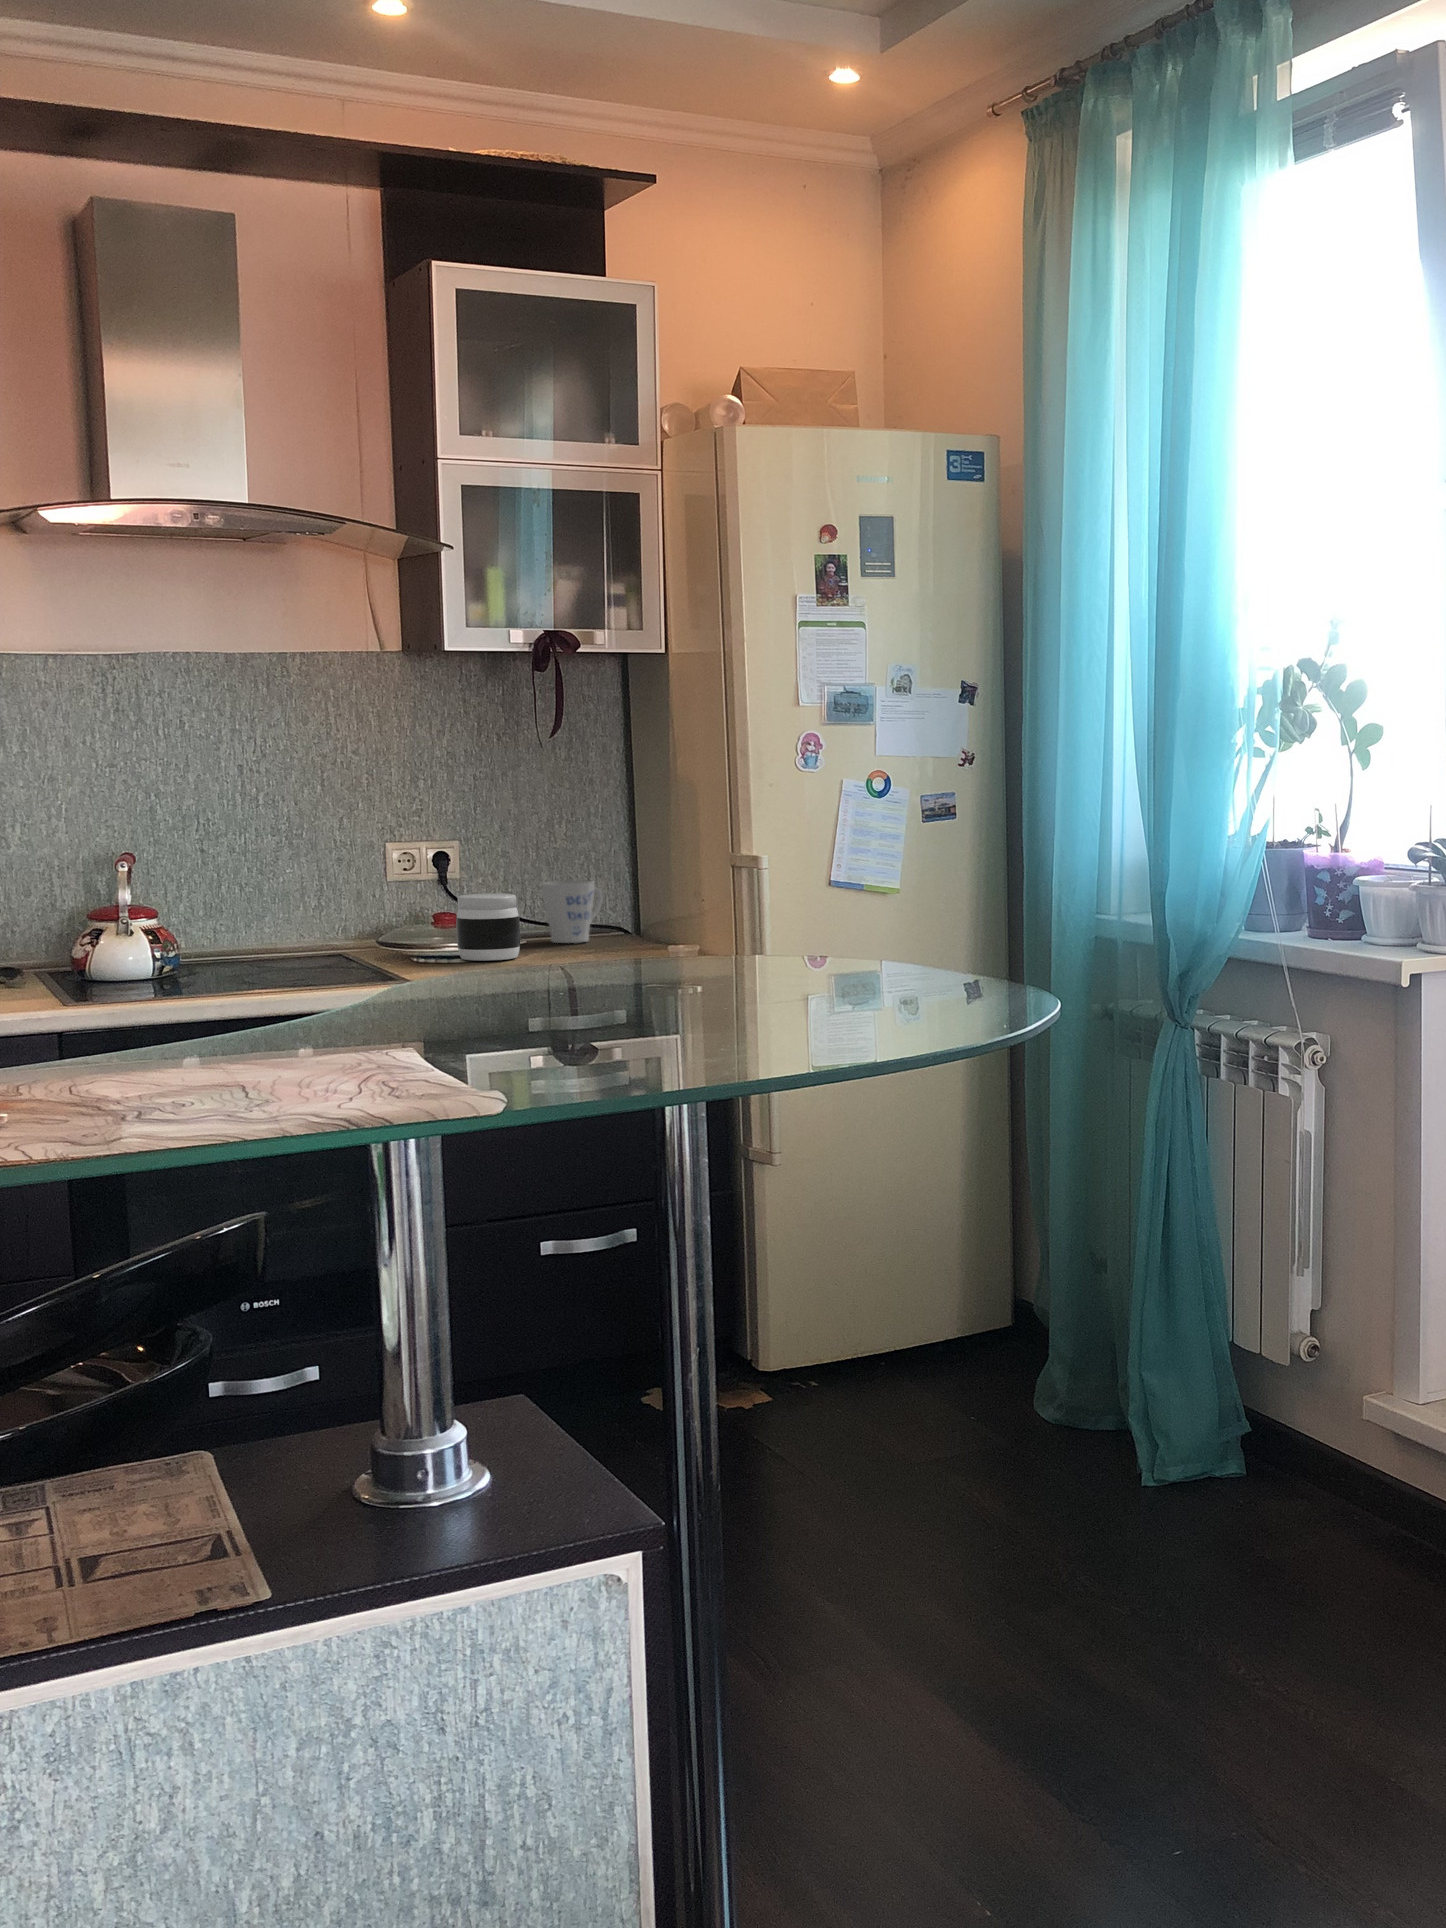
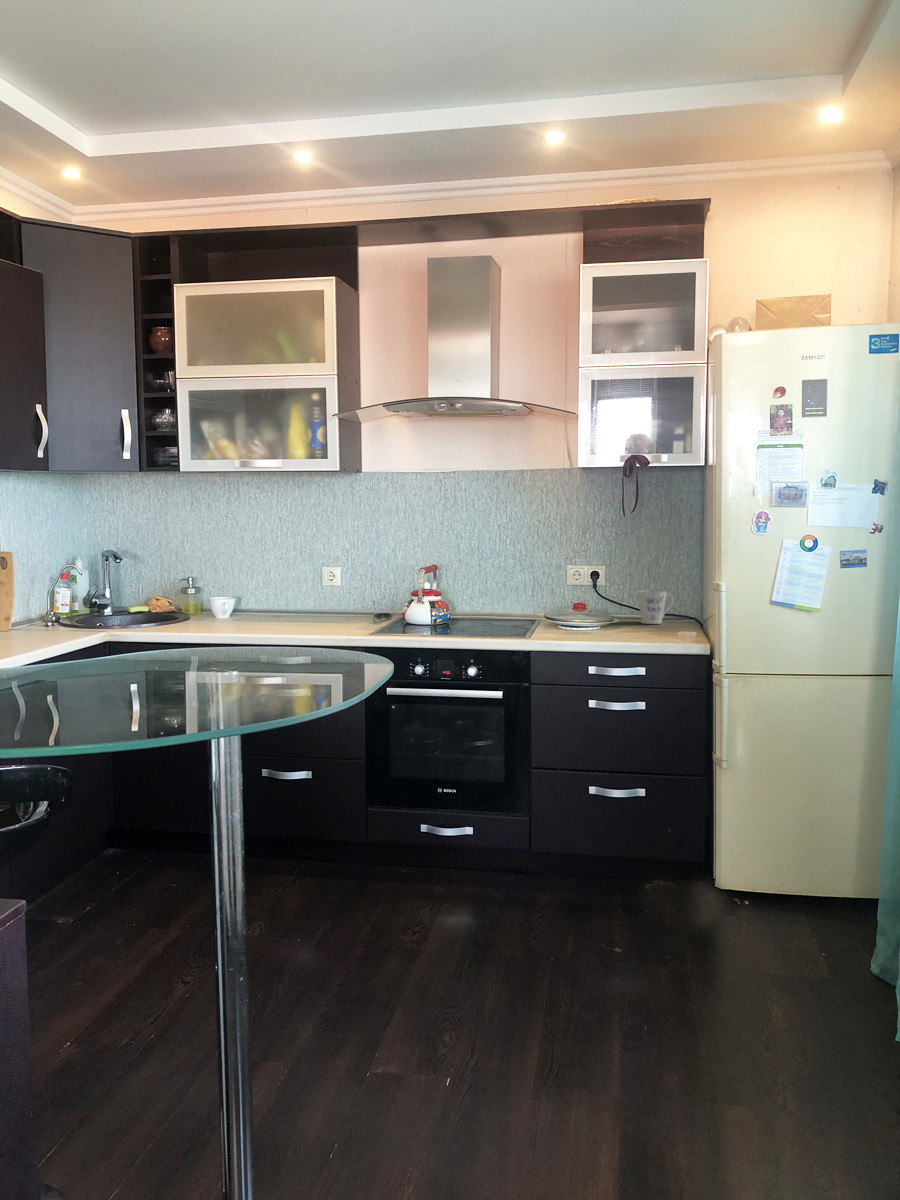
jar: present [456,893,520,961] -> none [576,595,609,631]

